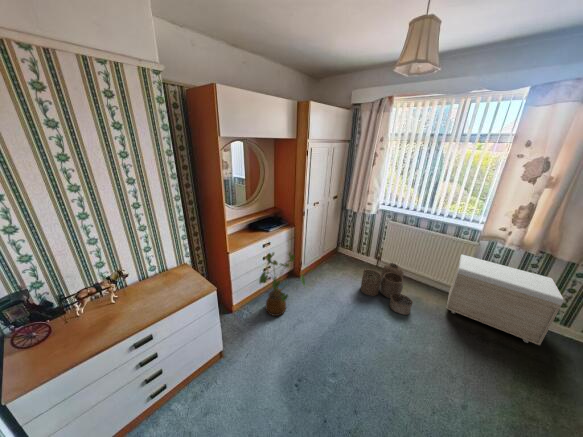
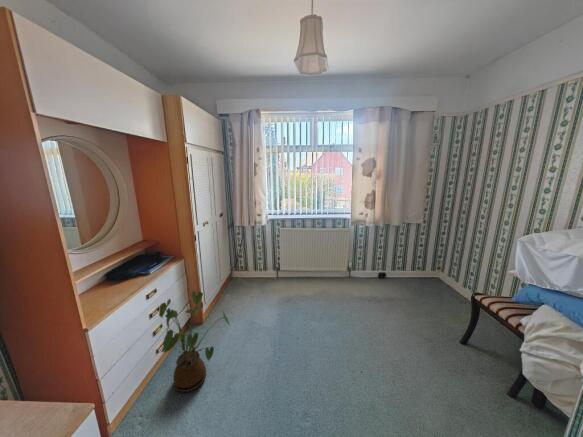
storage bench: present [446,254,563,345] -> none [340,241,408,292]
woven basket: present [361,263,413,315] -> none [274,267,326,312]

